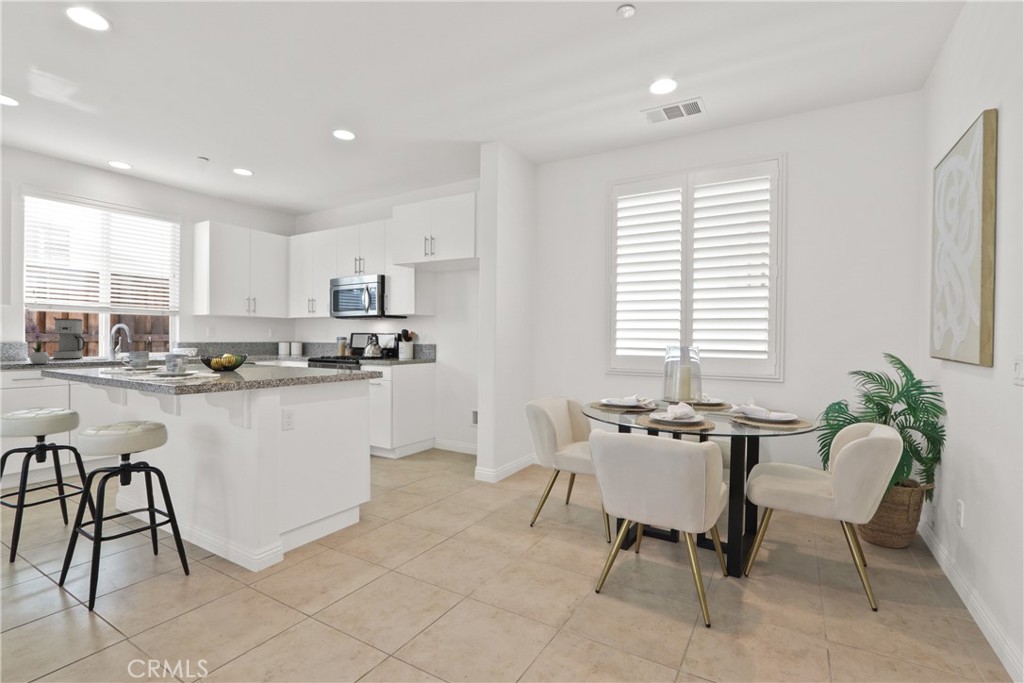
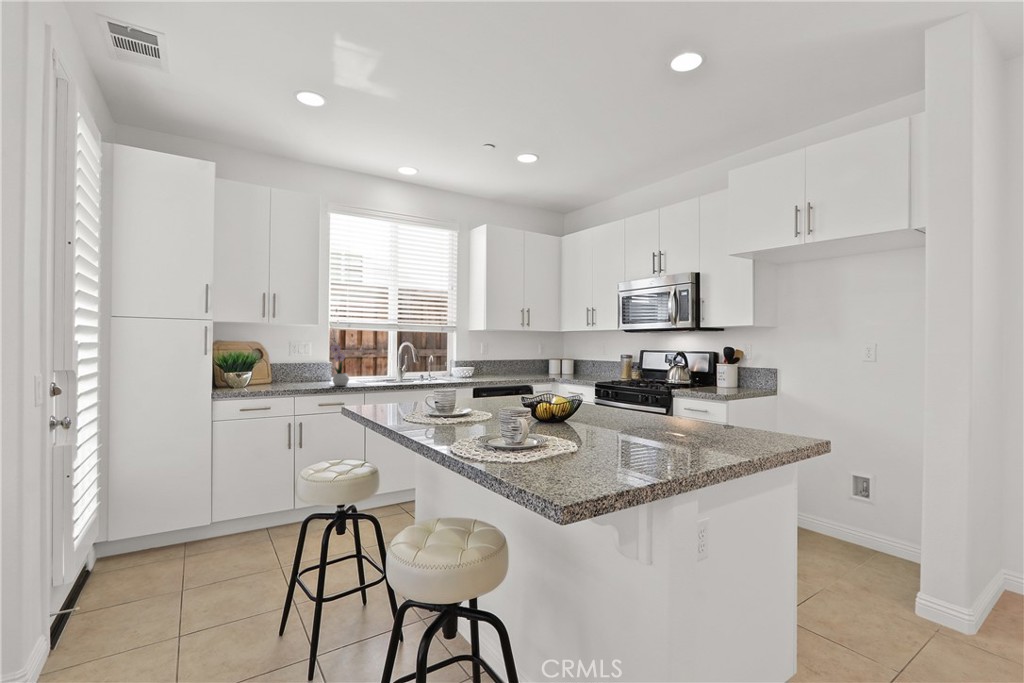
coffee maker: present [53,318,85,359] -> none [351,336,377,378]

